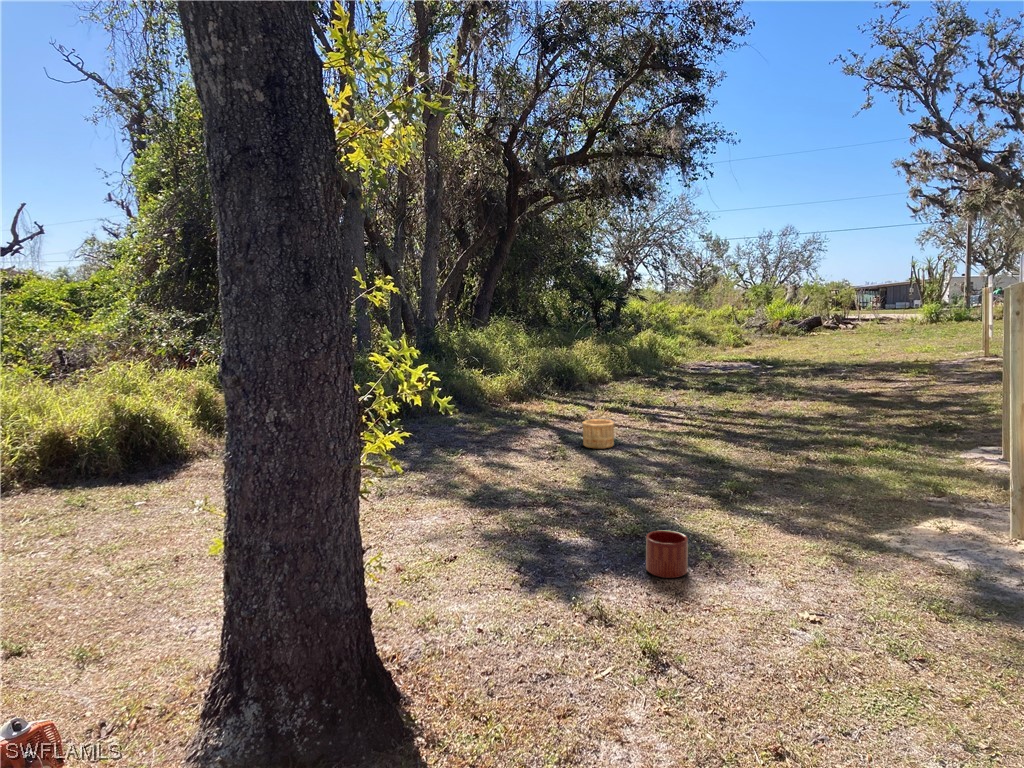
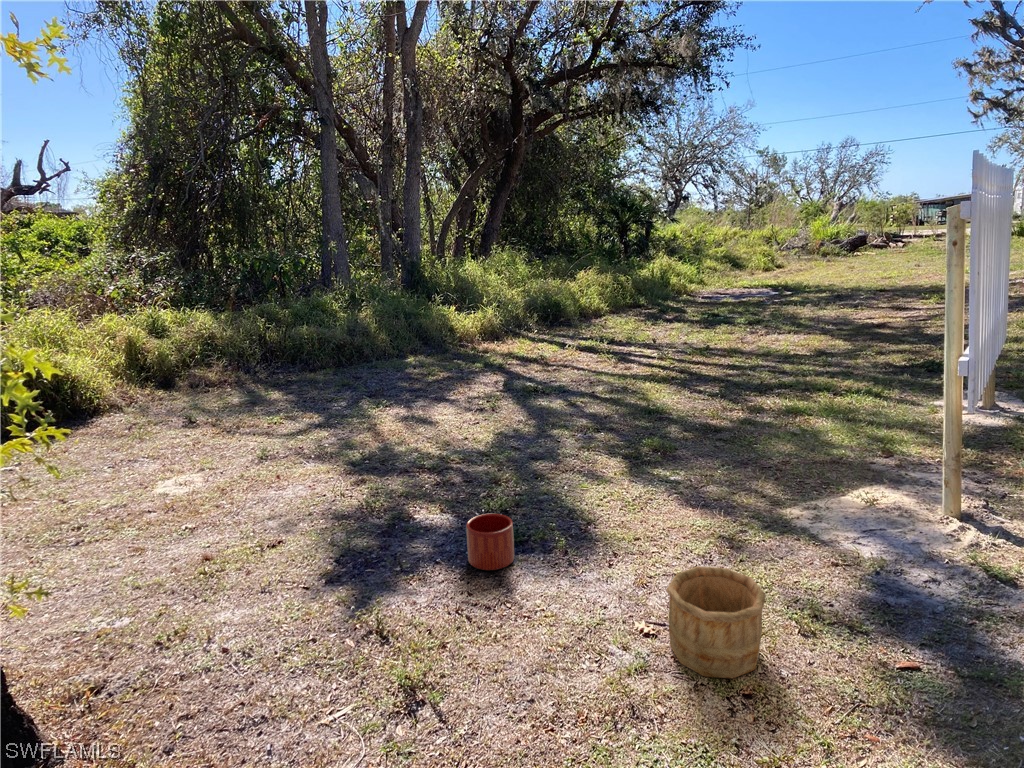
wooden bucket: present [582,419,615,448] -> present [666,566,766,678]

